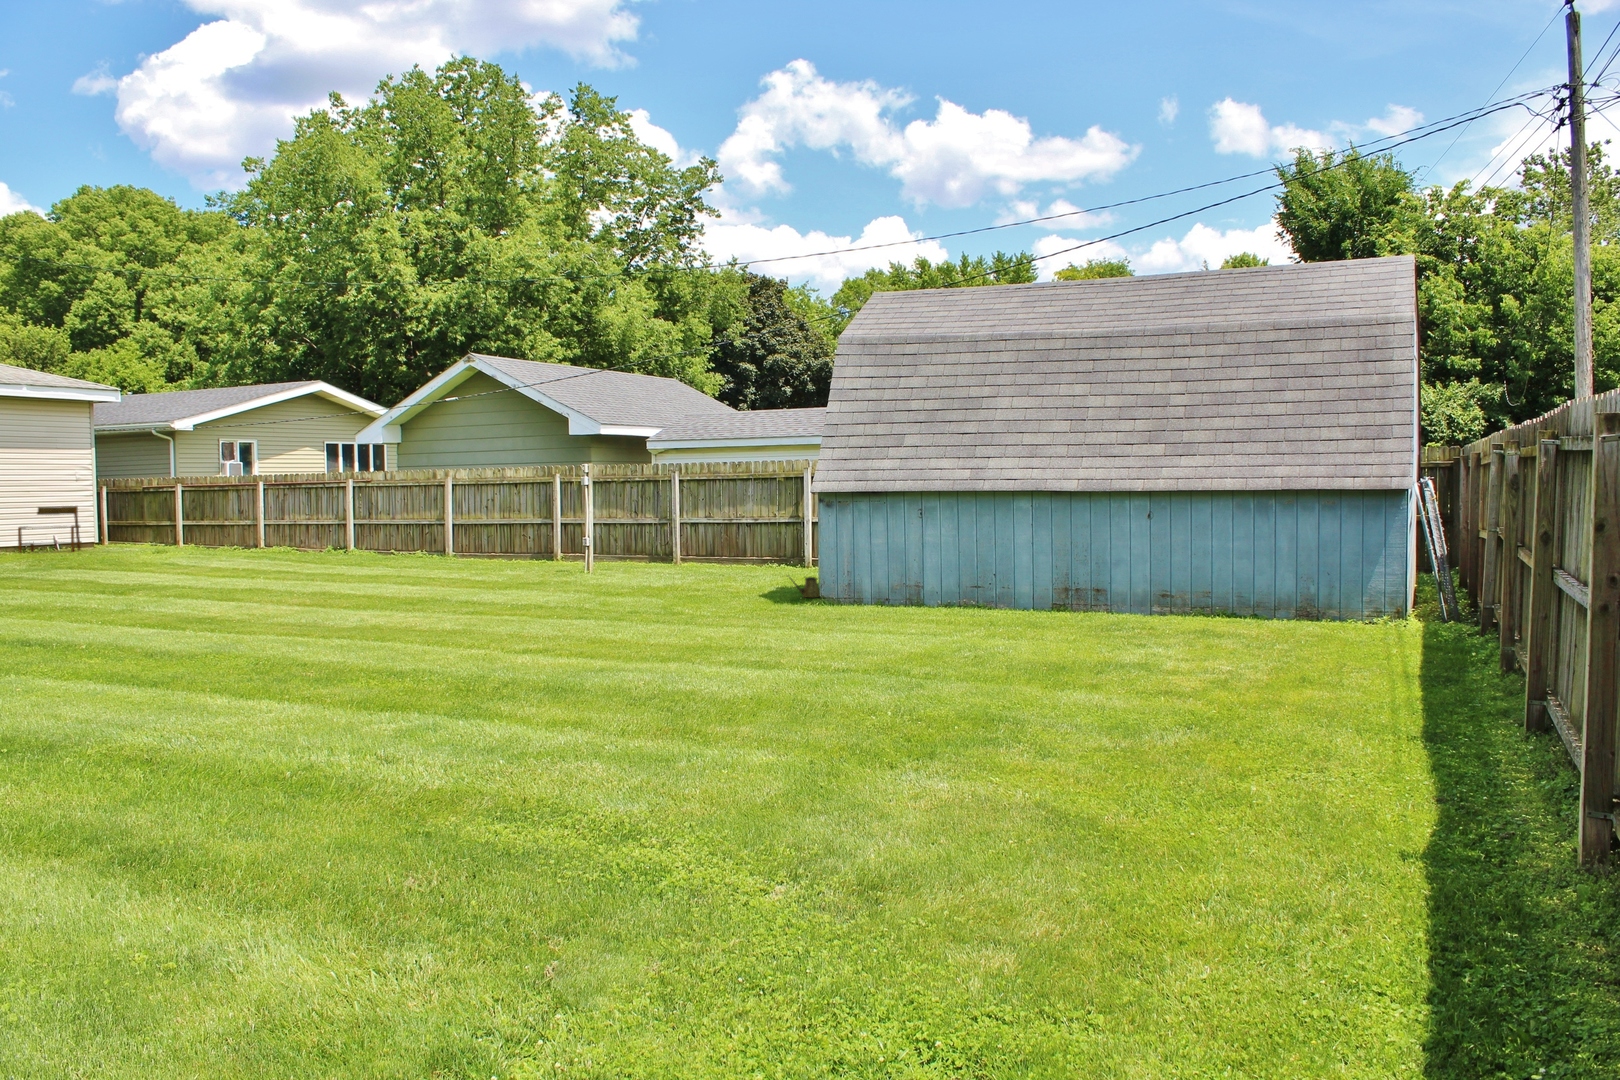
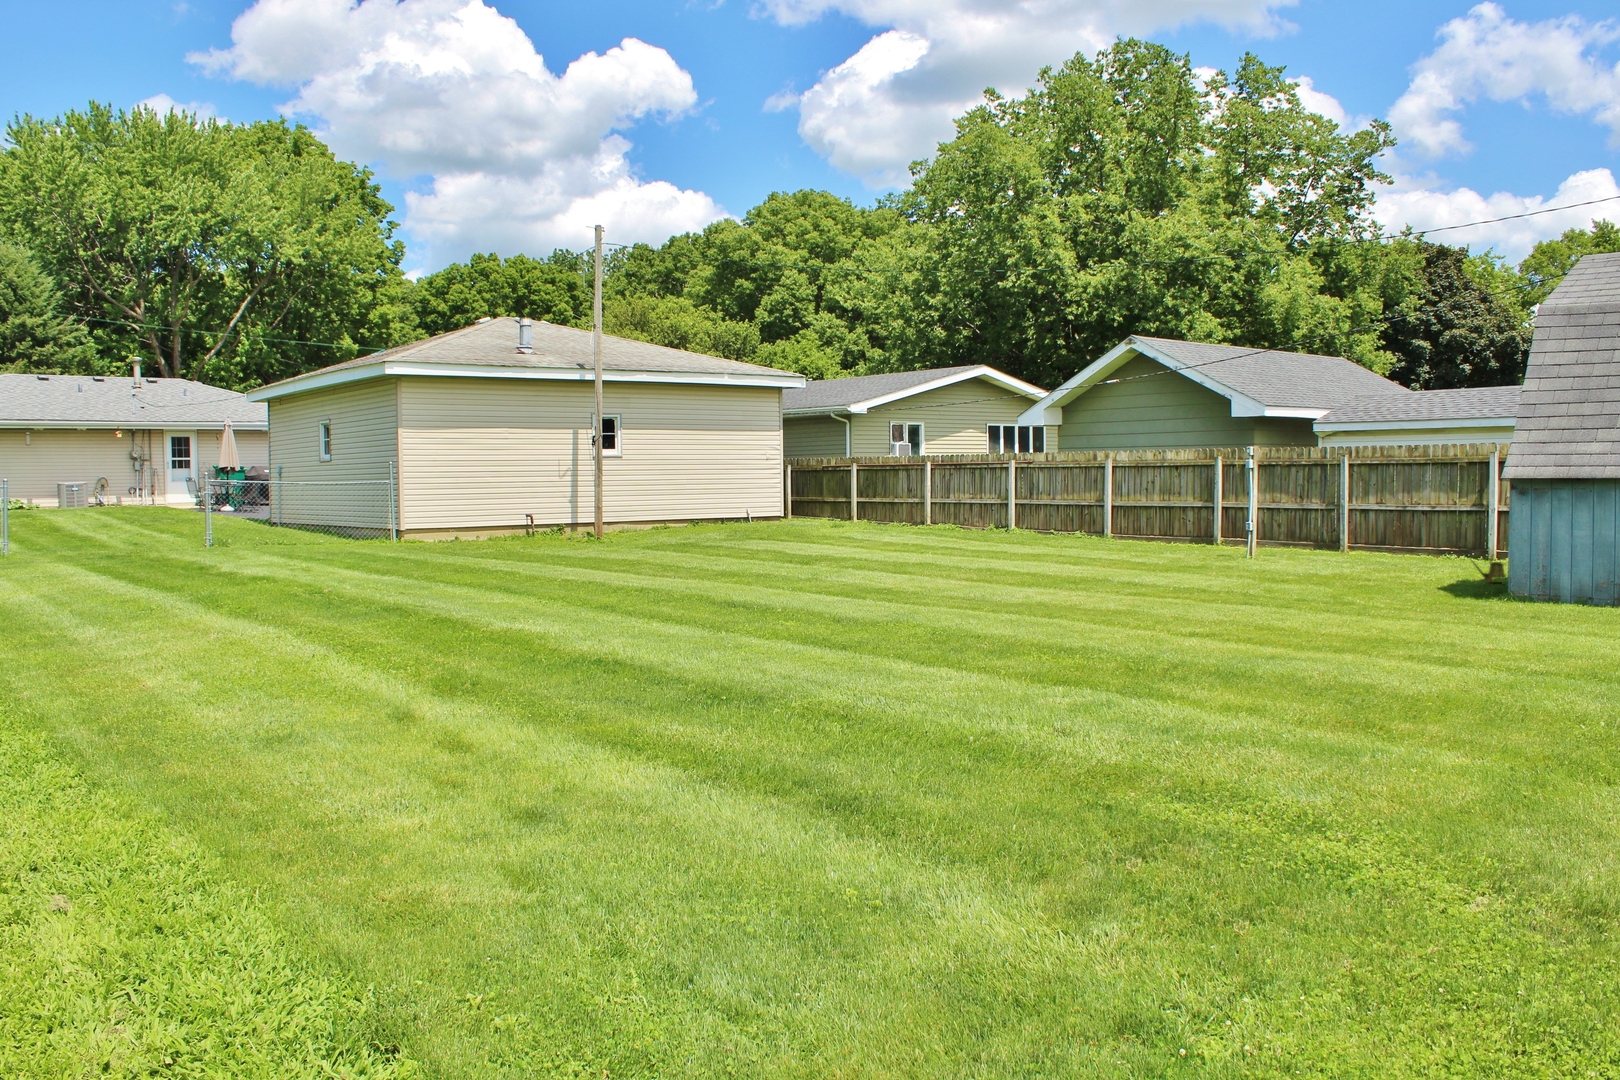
bench: present [18,506,82,553] -> none [747,476,792,515]

